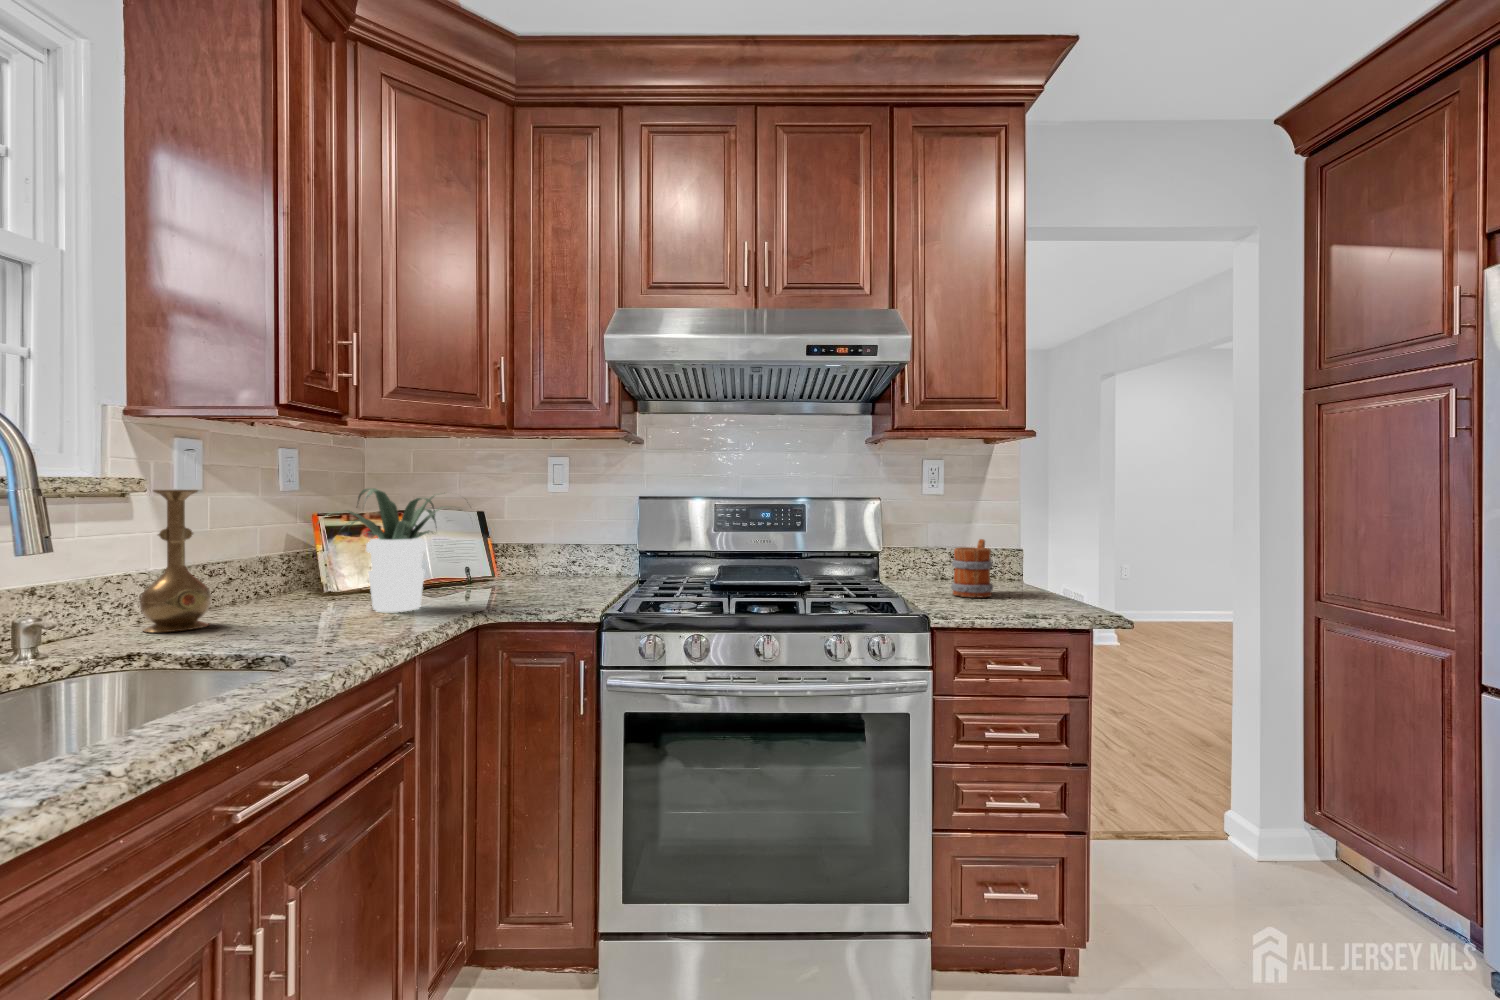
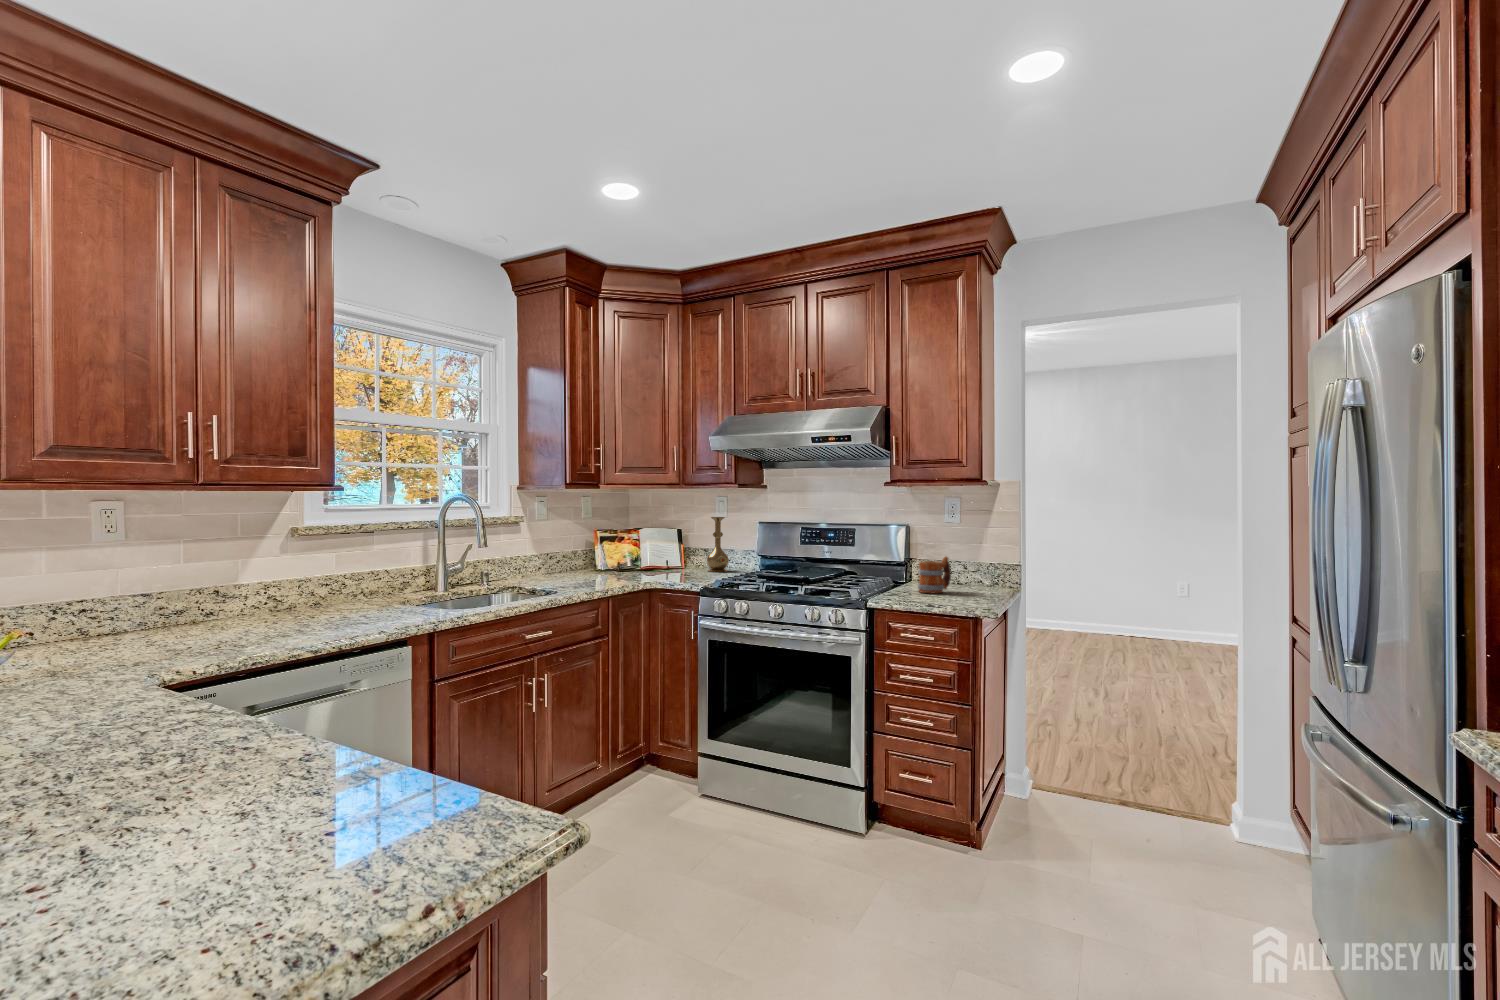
potted plant: present [322,488,449,612] -> none [580,519,654,580]
vase: present [140,490,211,632] -> present [707,517,729,572]

